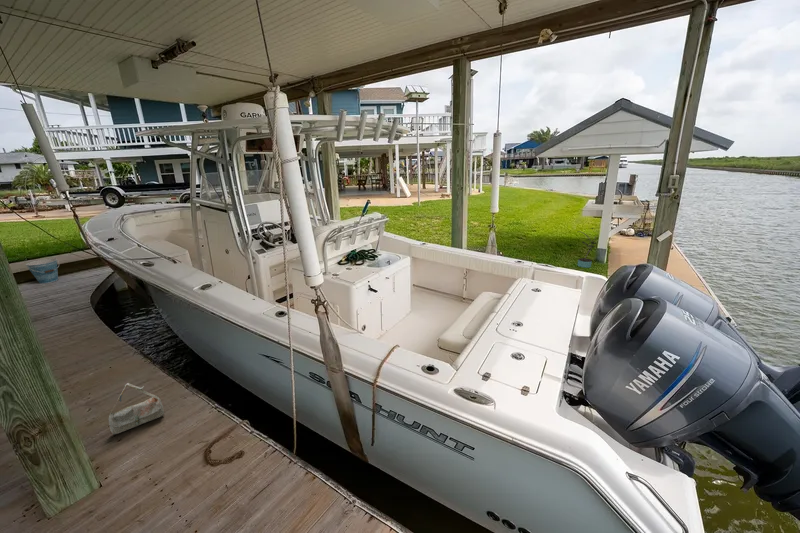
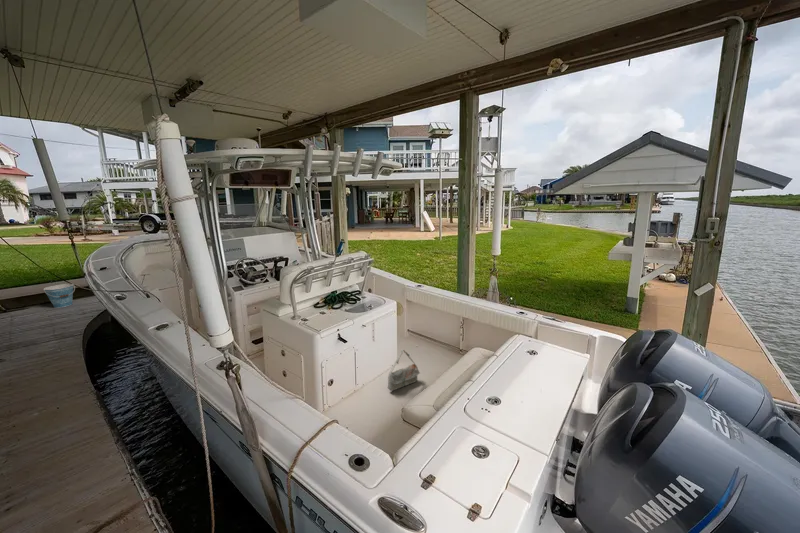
potted plant: present [578,228,596,268] -> none [605,272,635,317]
bag: present [108,383,164,434] -> present [388,349,420,391]

